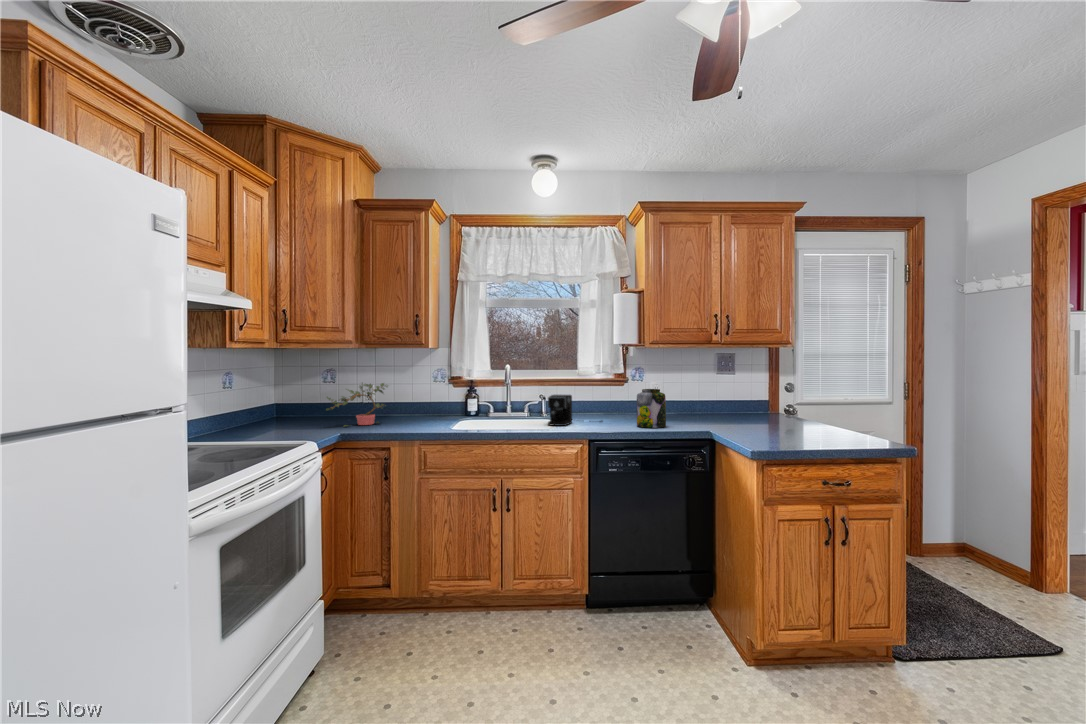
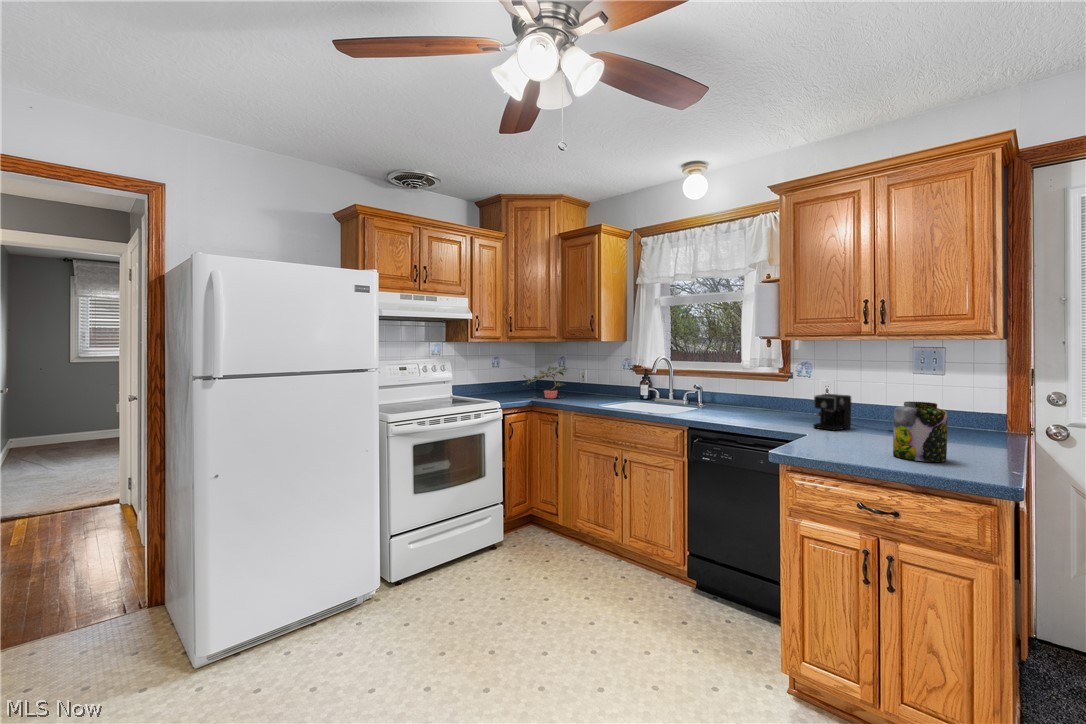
jar: present [637,389,666,428] -> present [893,402,947,462]
coffee maker: present [548,395,602,426] -> present [813,394,893,432]

